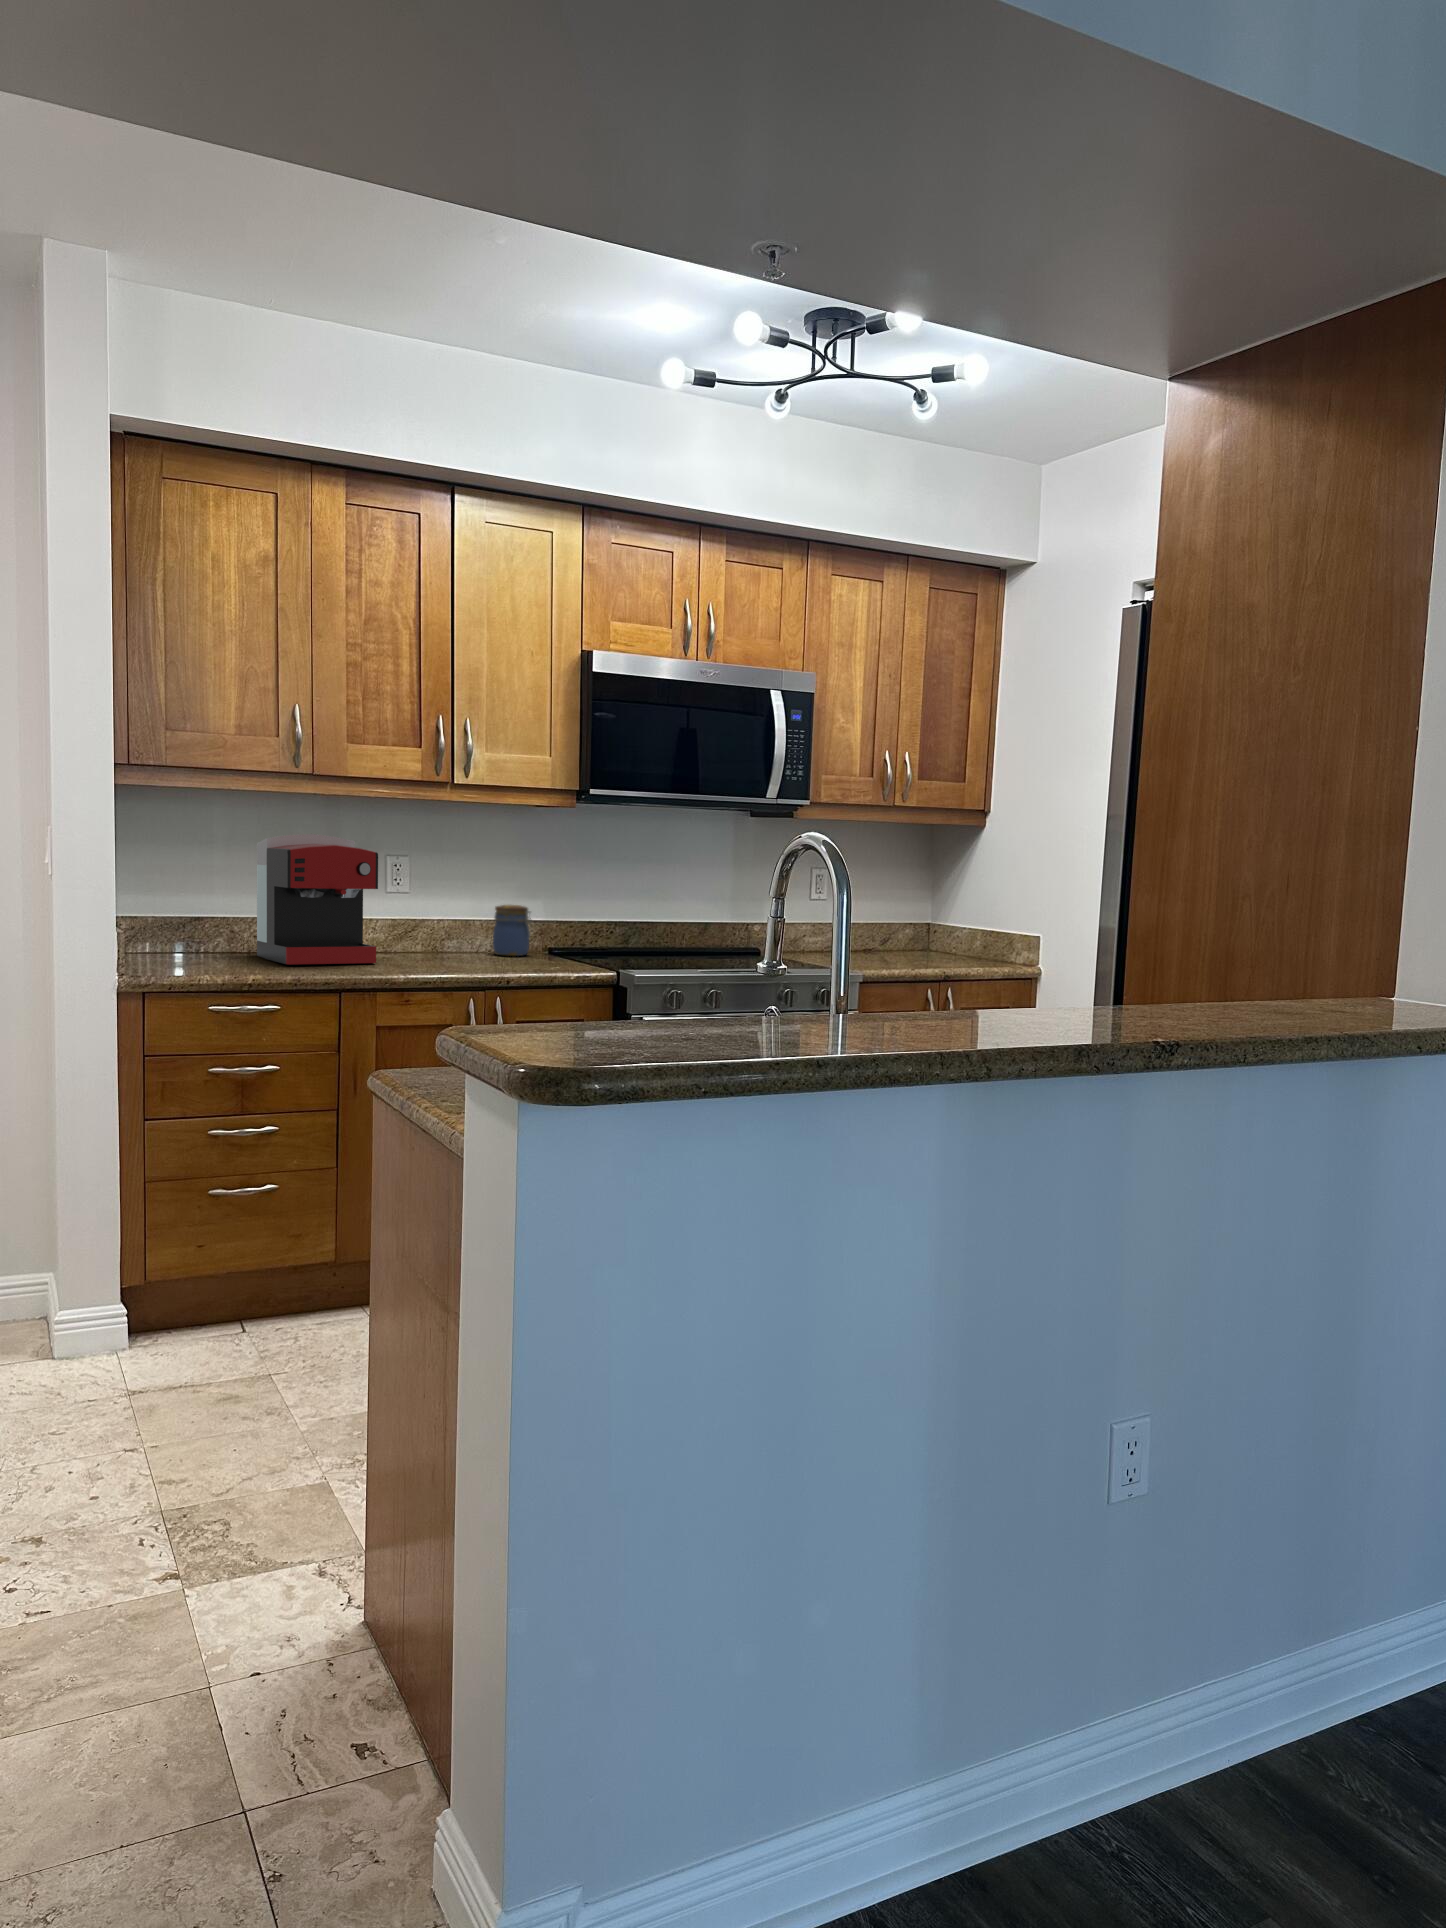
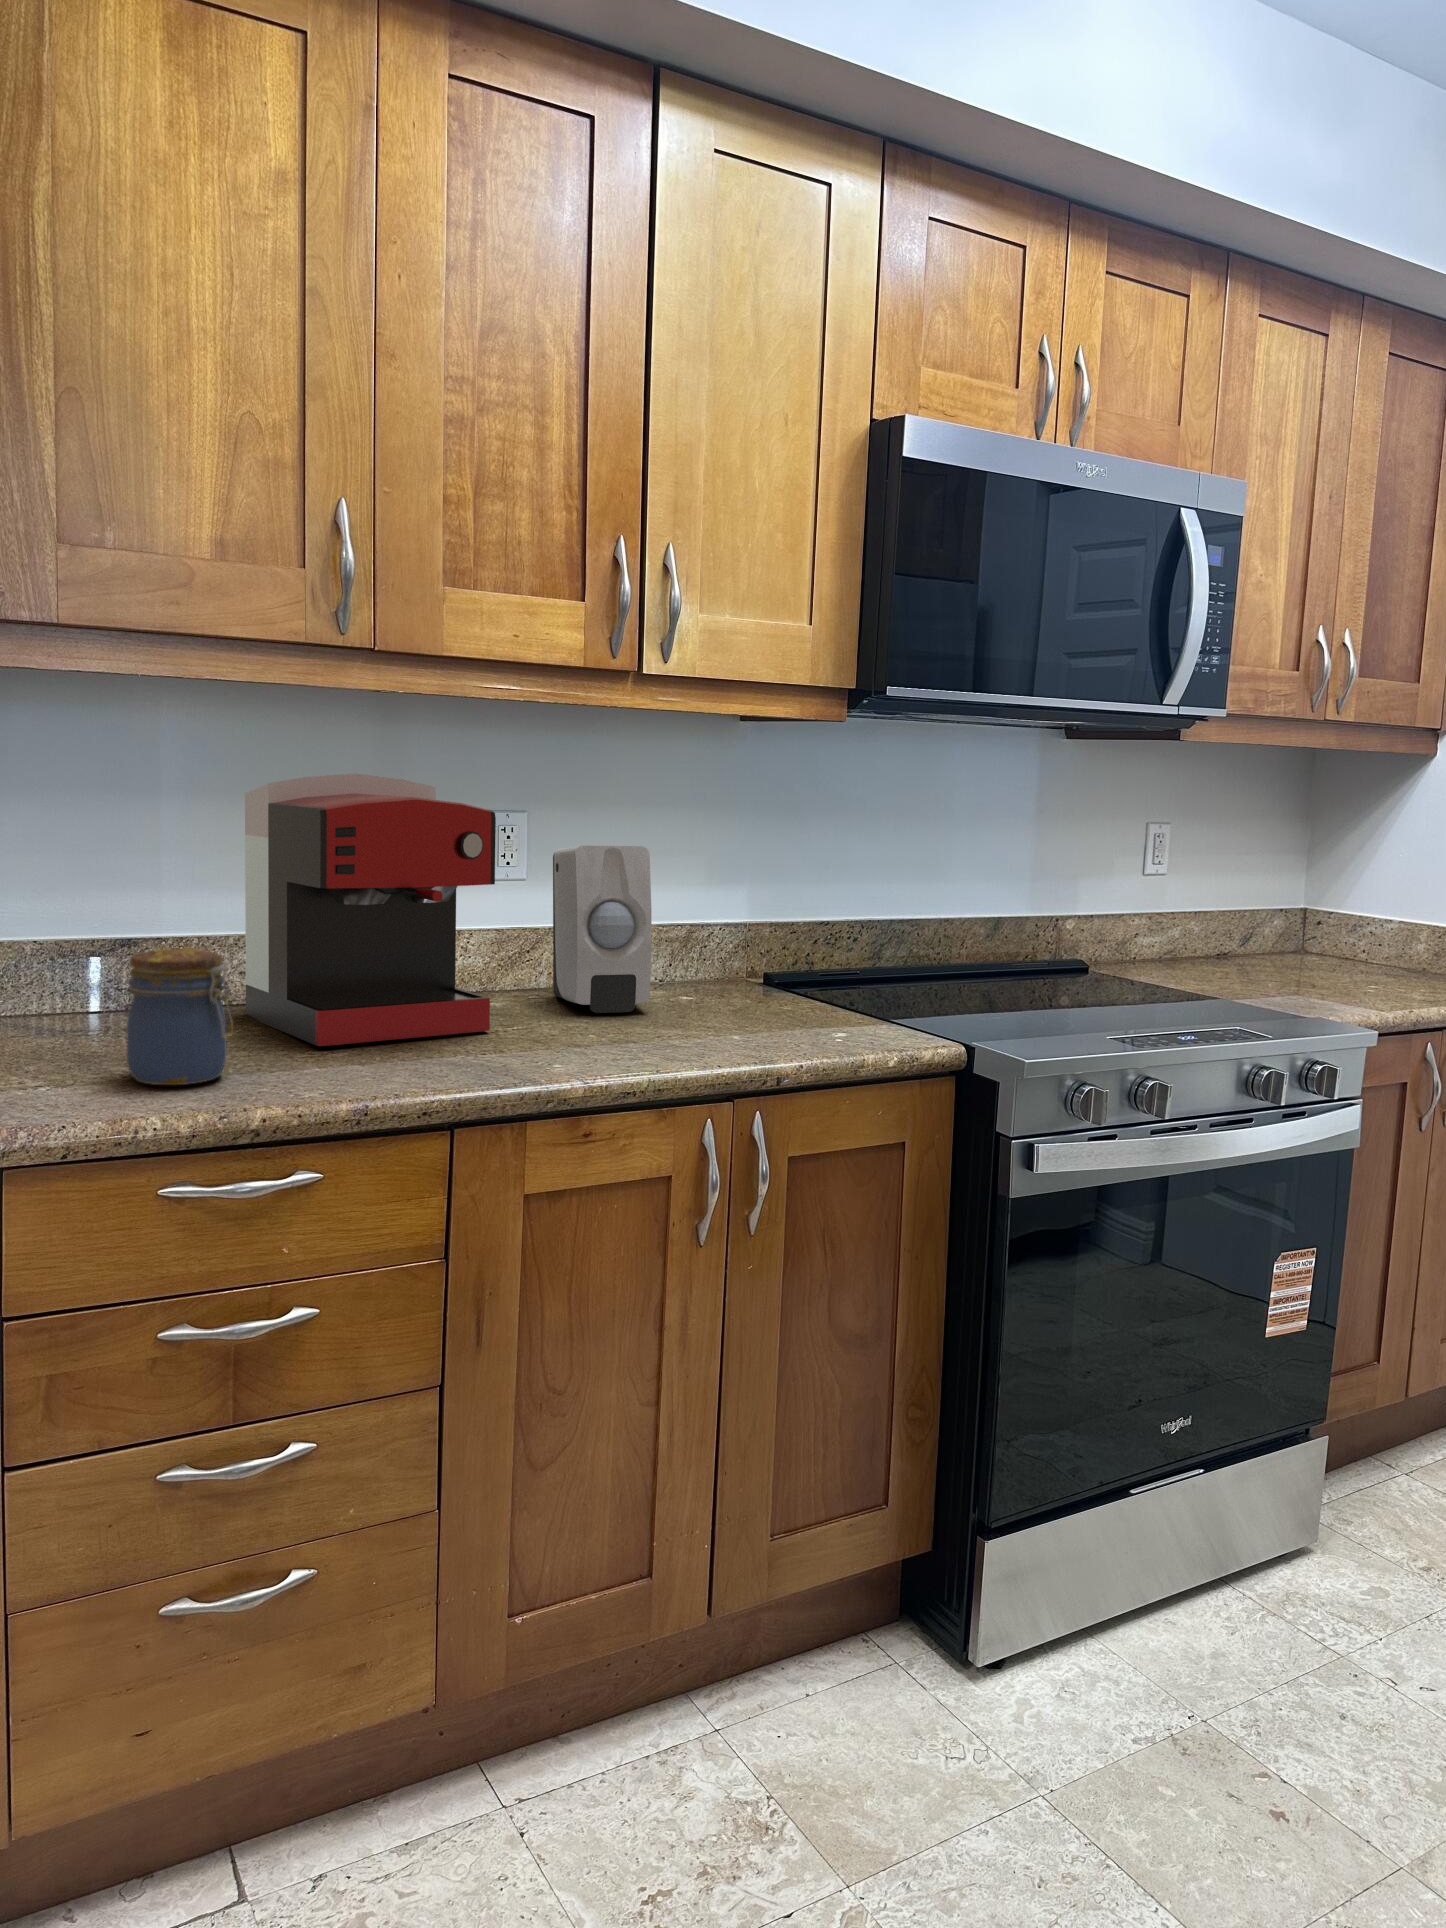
soap dispenser: none [423,872,468,959] -> present [553,846,652,1013]
jar: present [493,905,532,956] -> present [127,948,233,1085]

